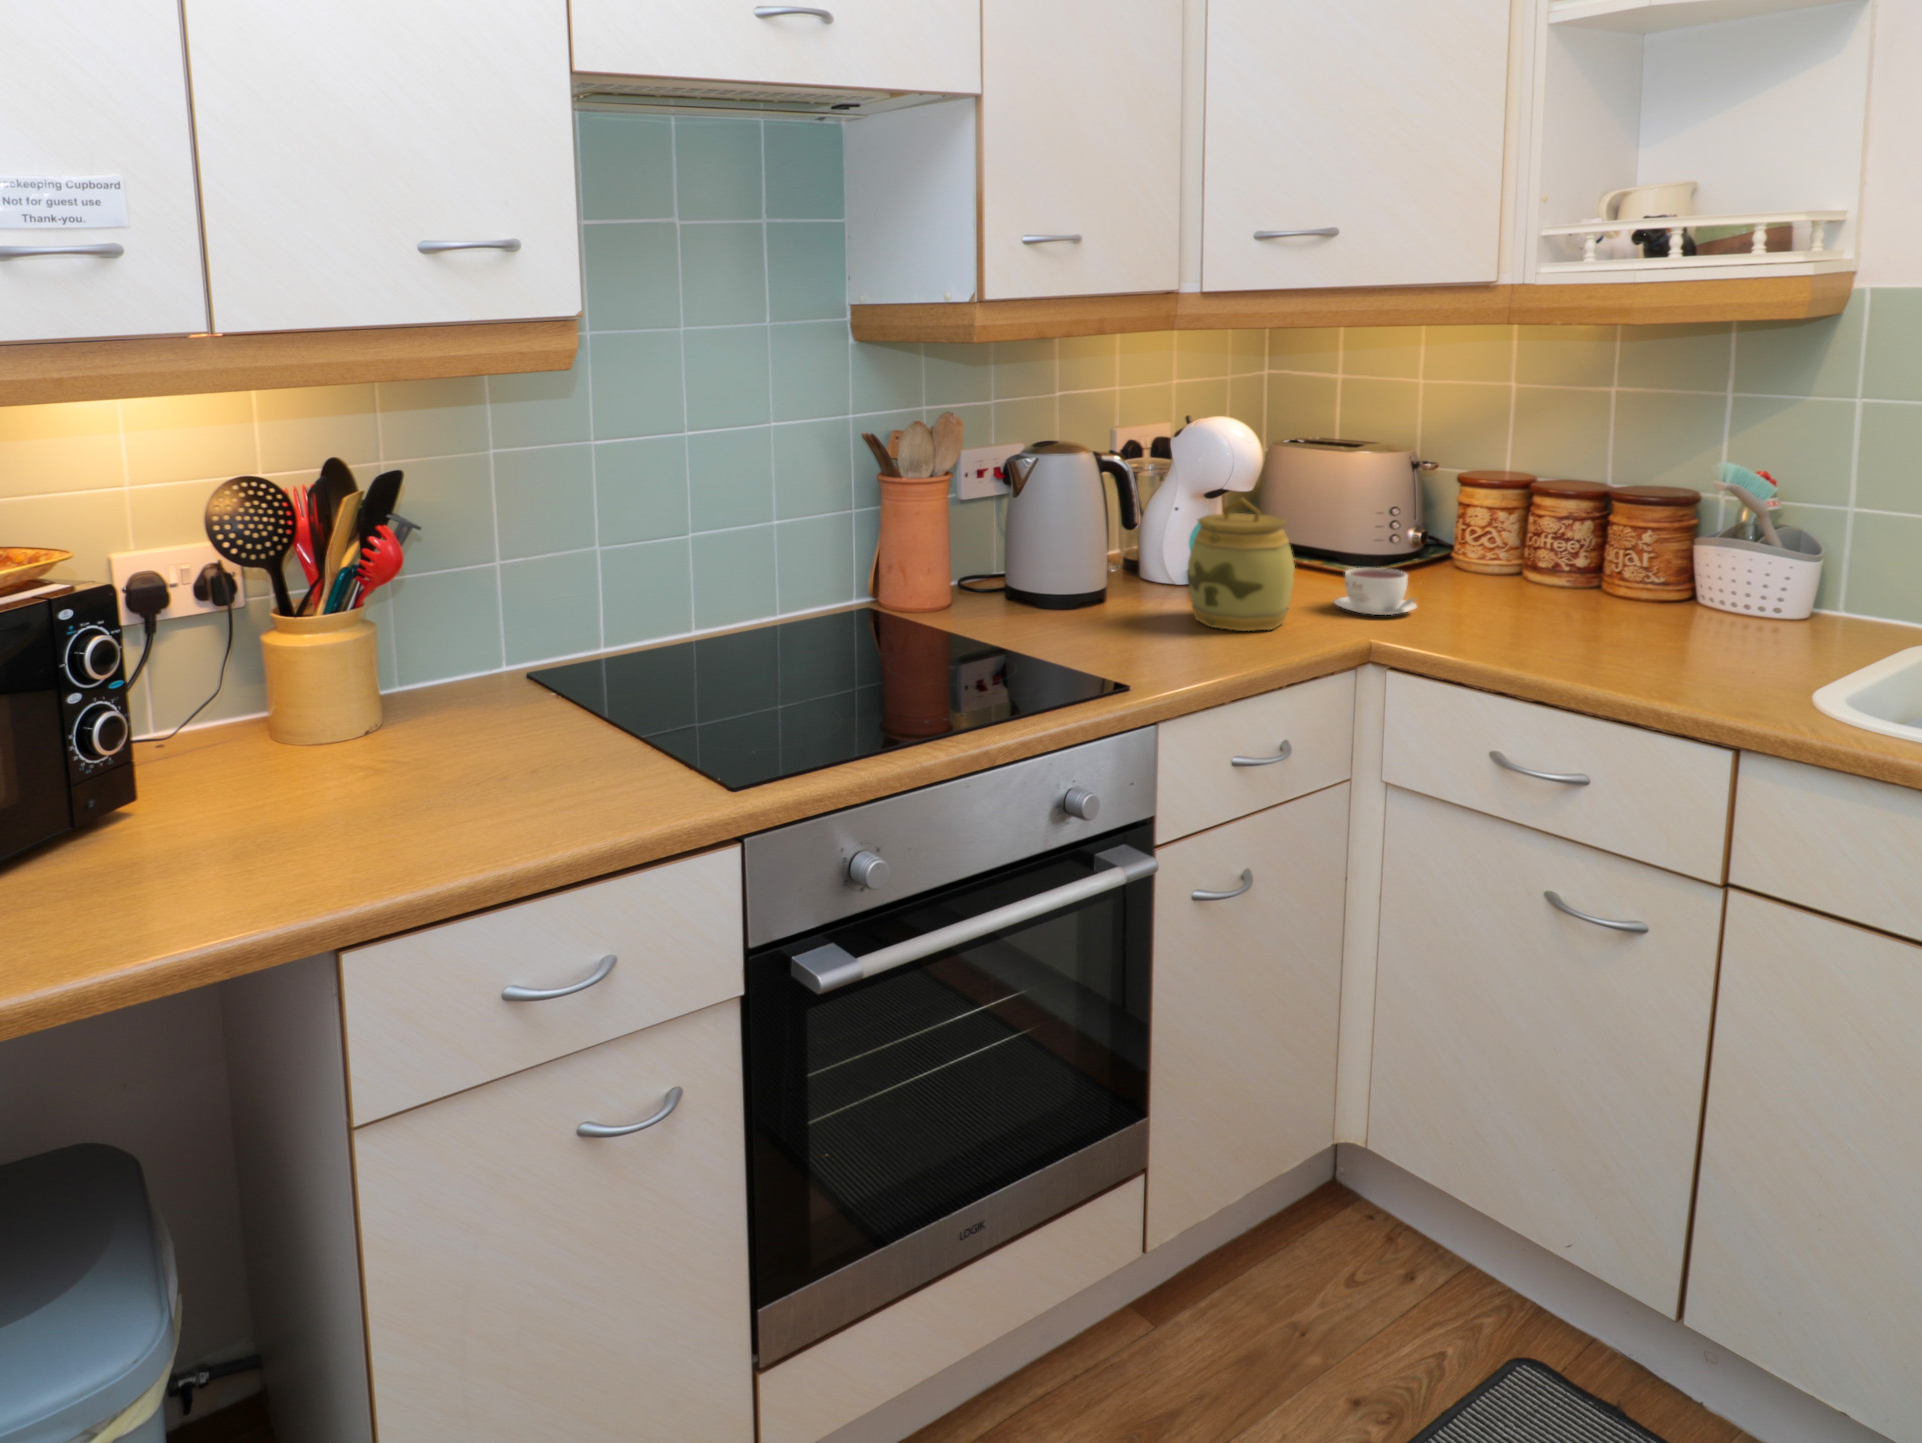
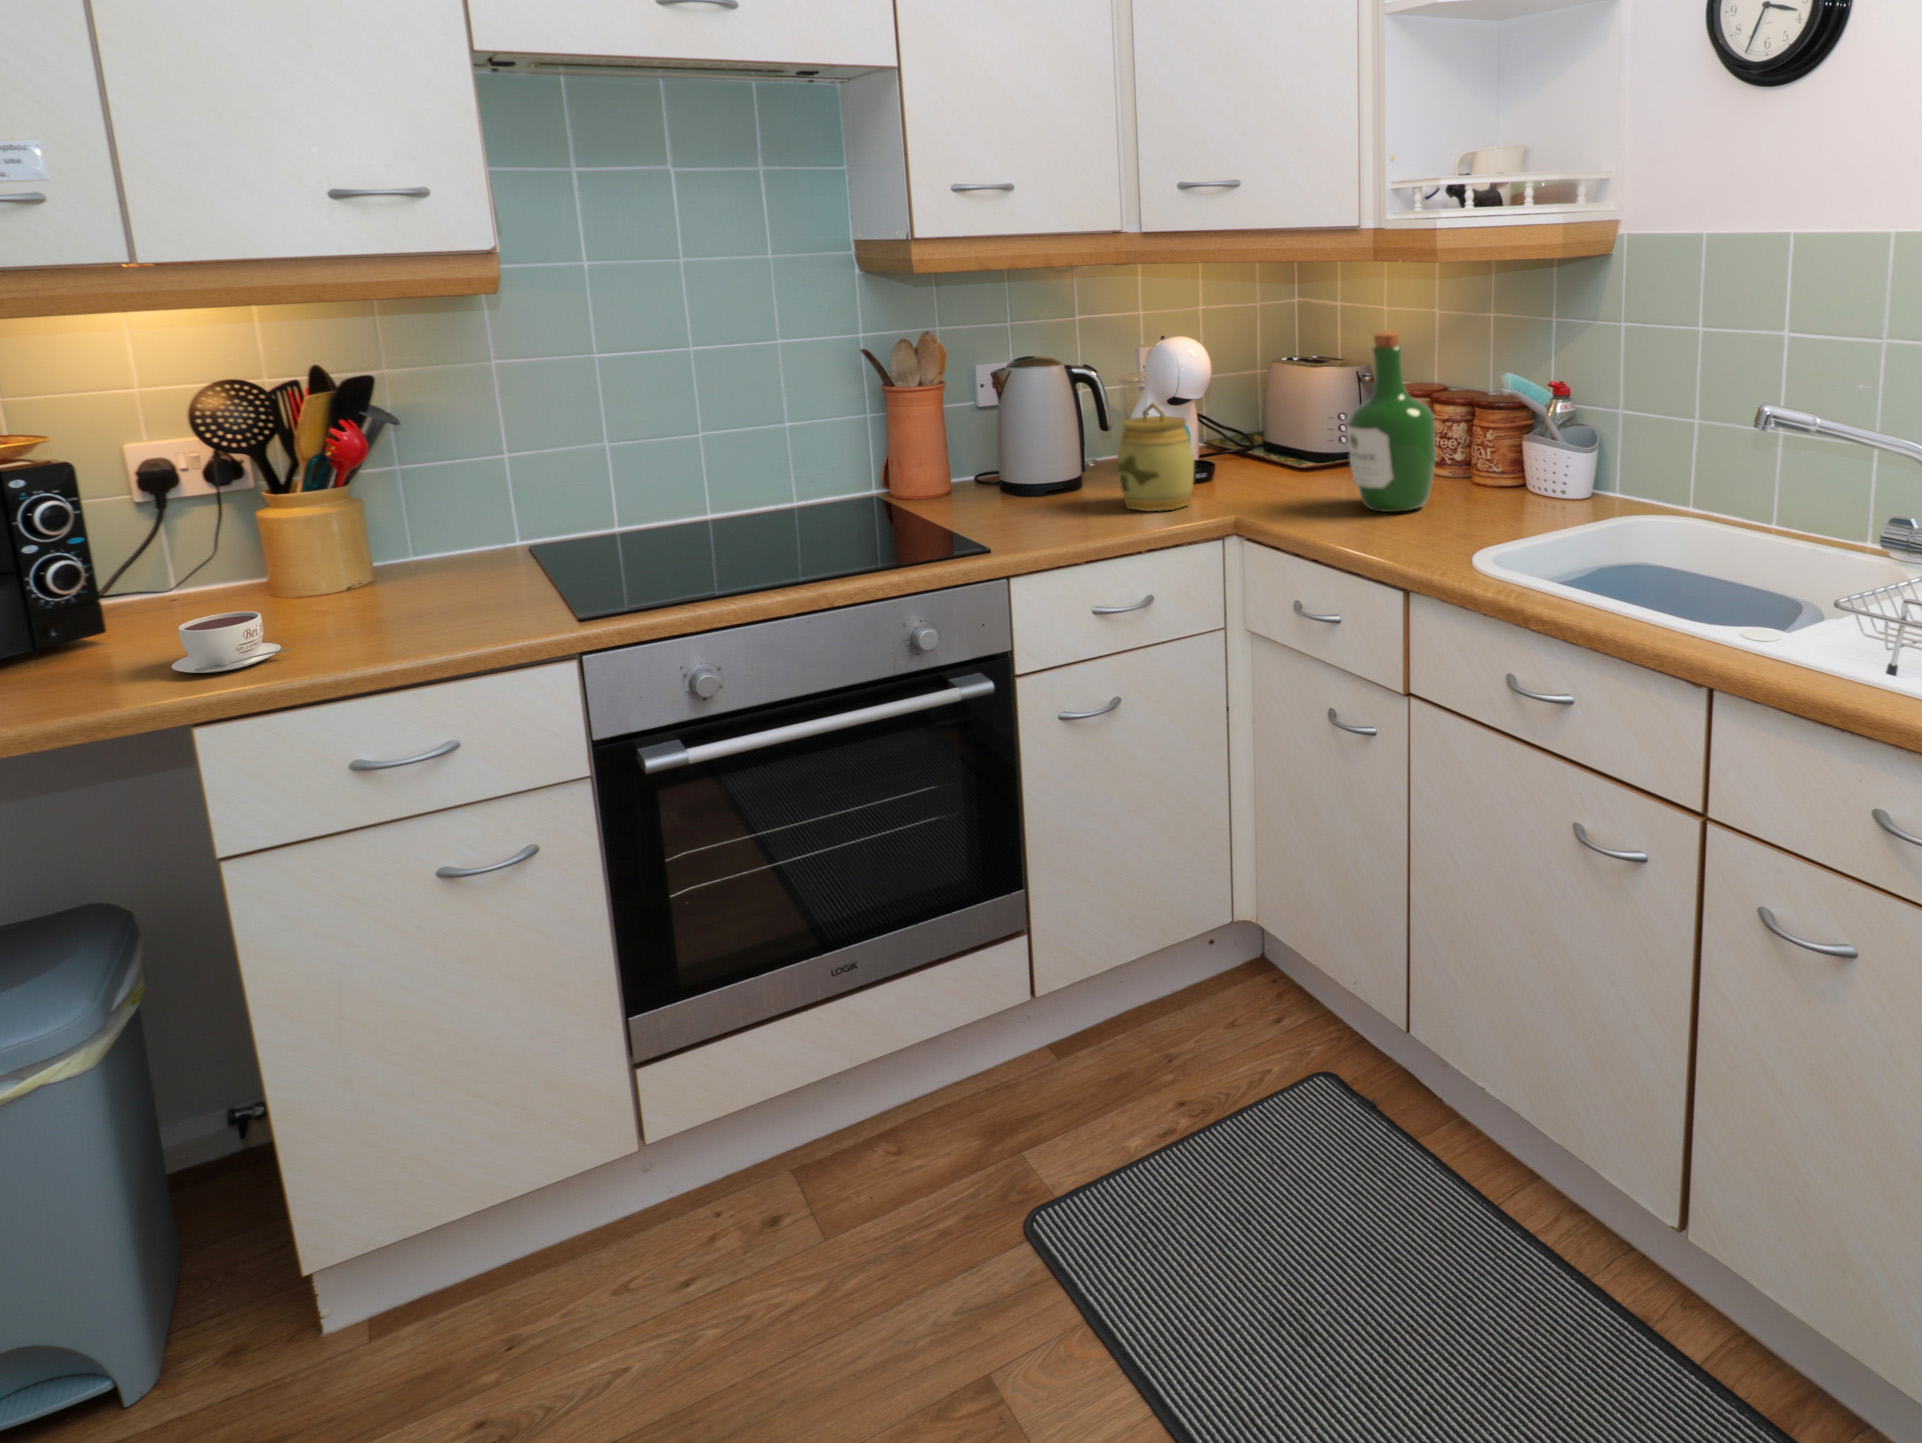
wine bottle: none [1498,409,1627,634] -> present [1347,331,1436,512]
coffee cup: present [1334,568,1417,615] -> present [171,611,290,673]

